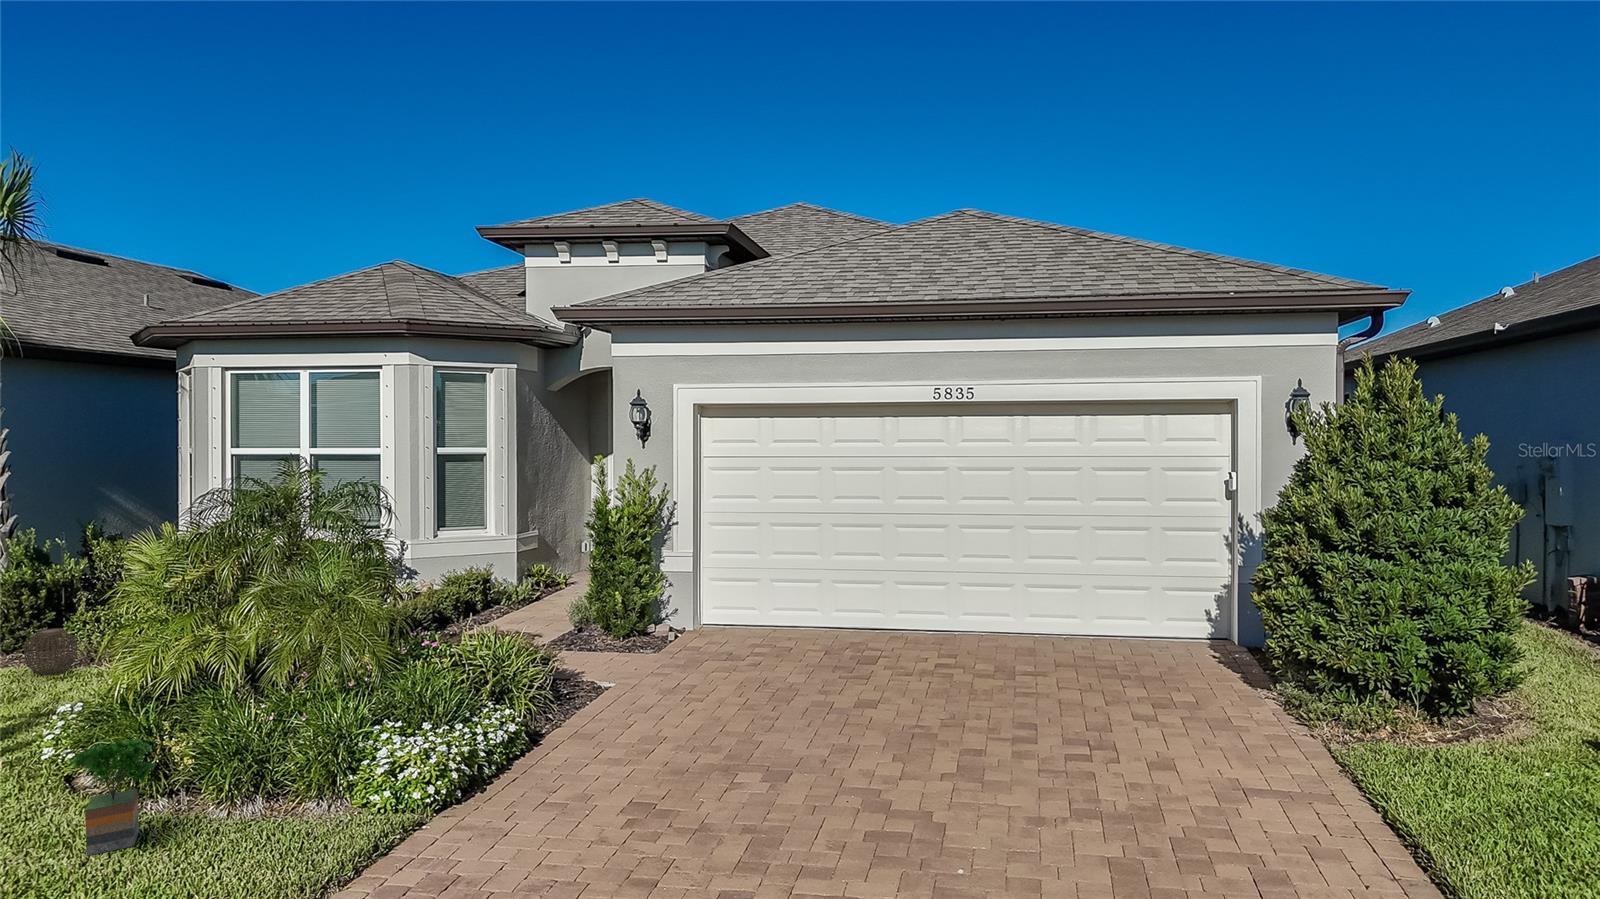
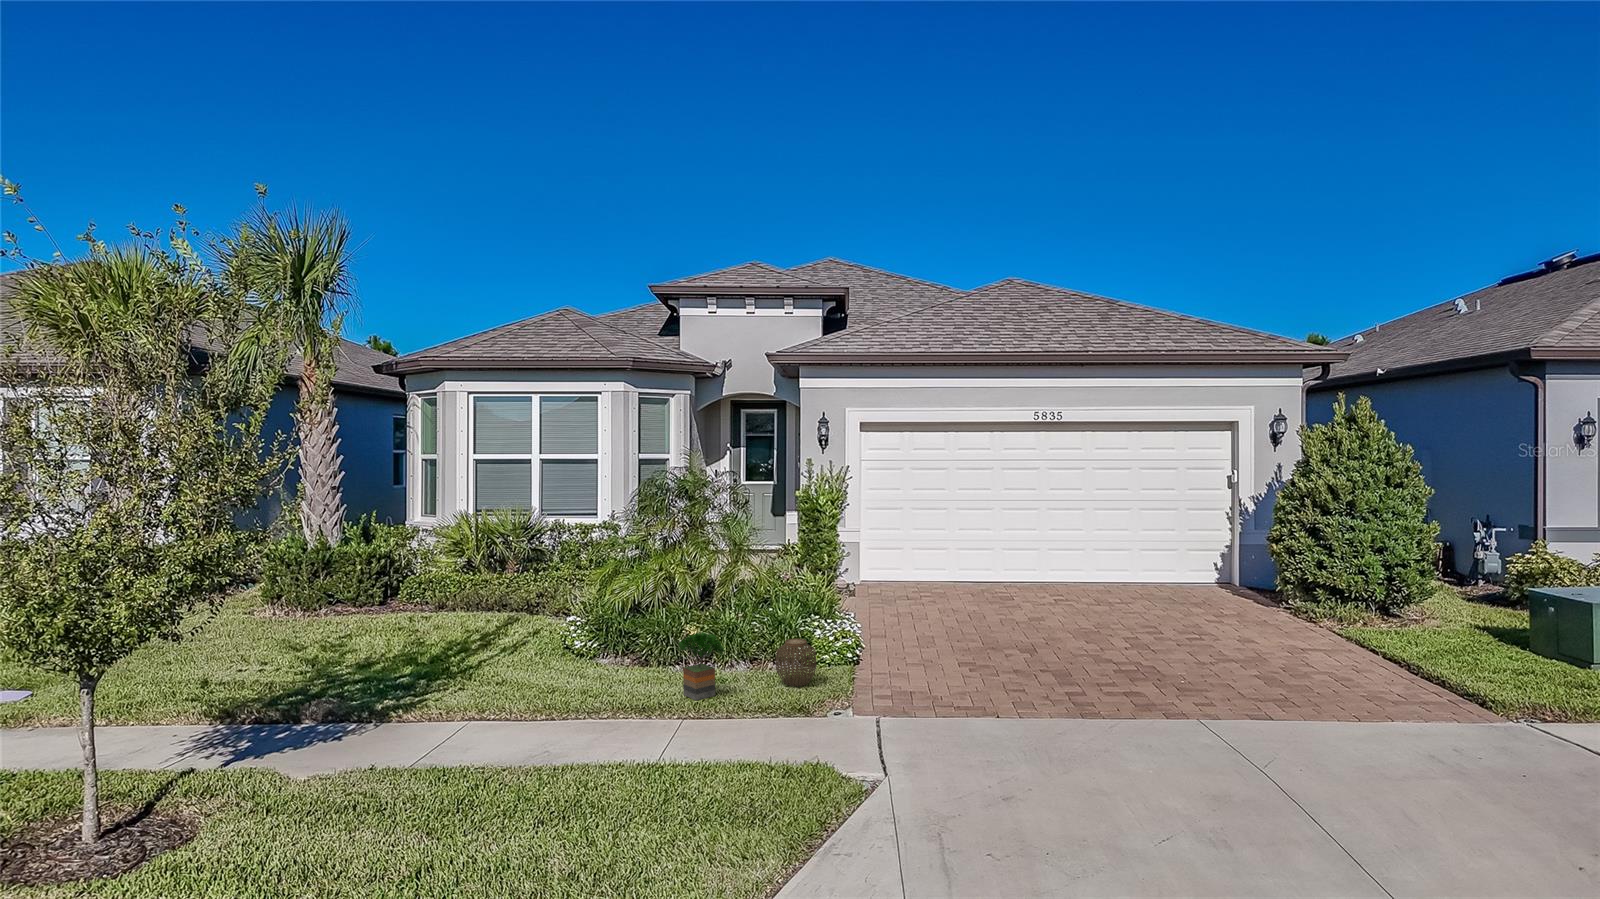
woven basket: present [24,628,78,675] -> present [776,639,816,686]

